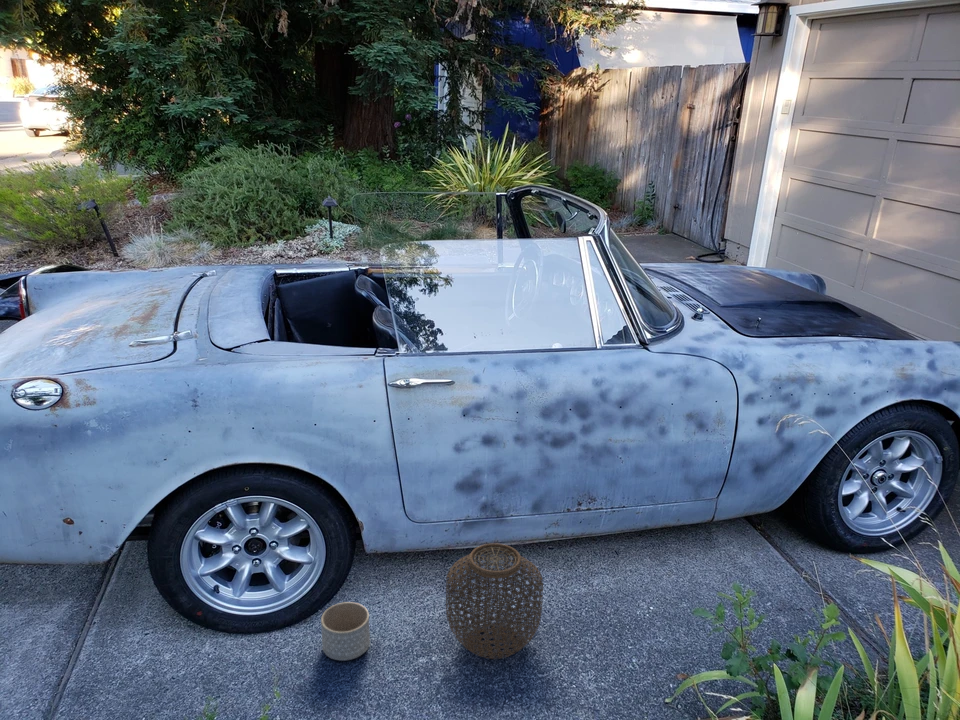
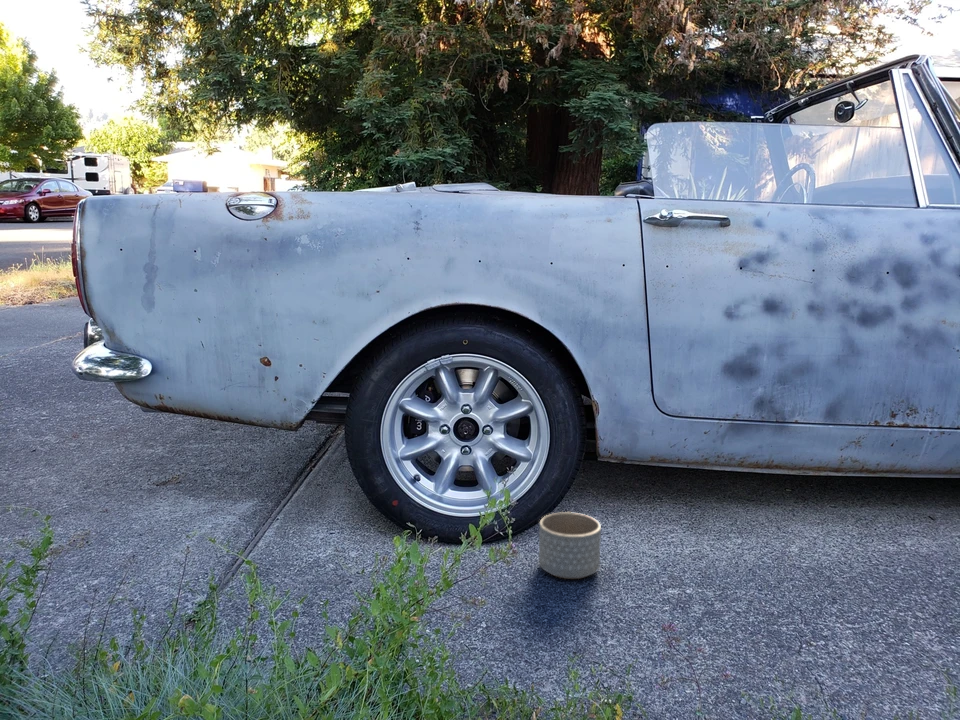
woven basket: present [446,543,543,659] -> none [706,445,854,603]

